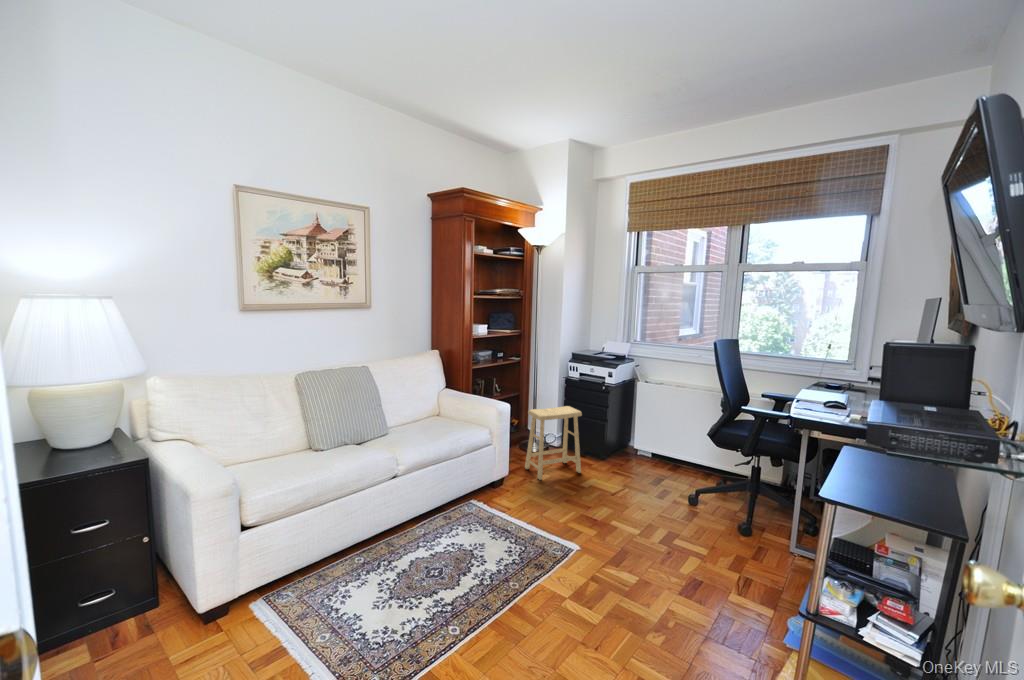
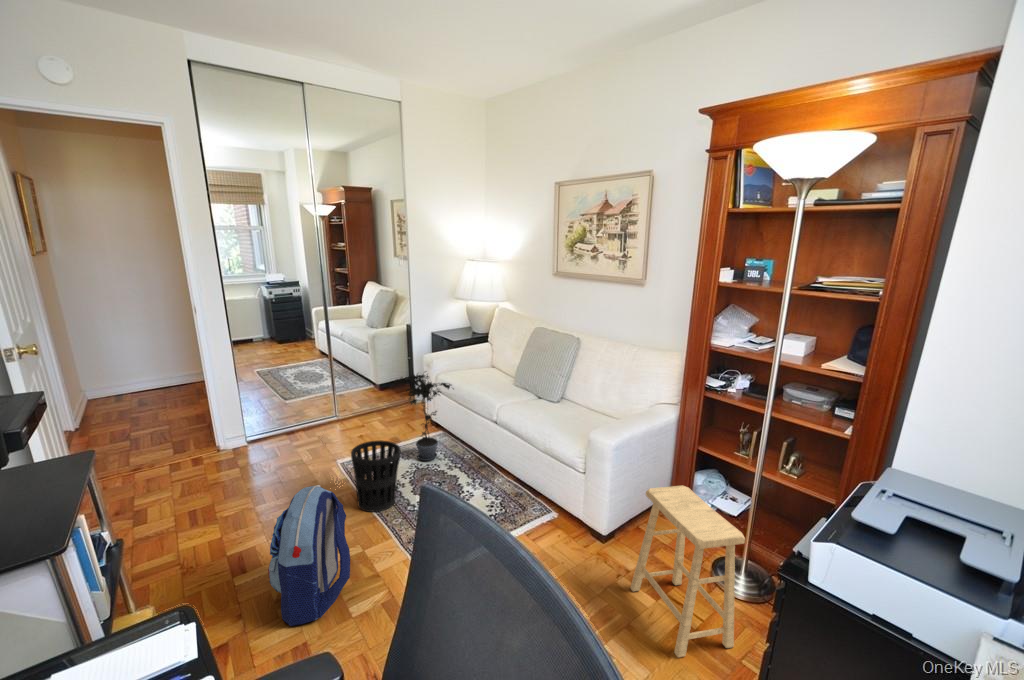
potted plant: none [308,463,376,609] -> present [395,374,451,461]
backpack: none [604,507,683,625] -> present [268,485,350,626]
wastebasket: none [446,531,509,636] -> present [351,440,401,512]

